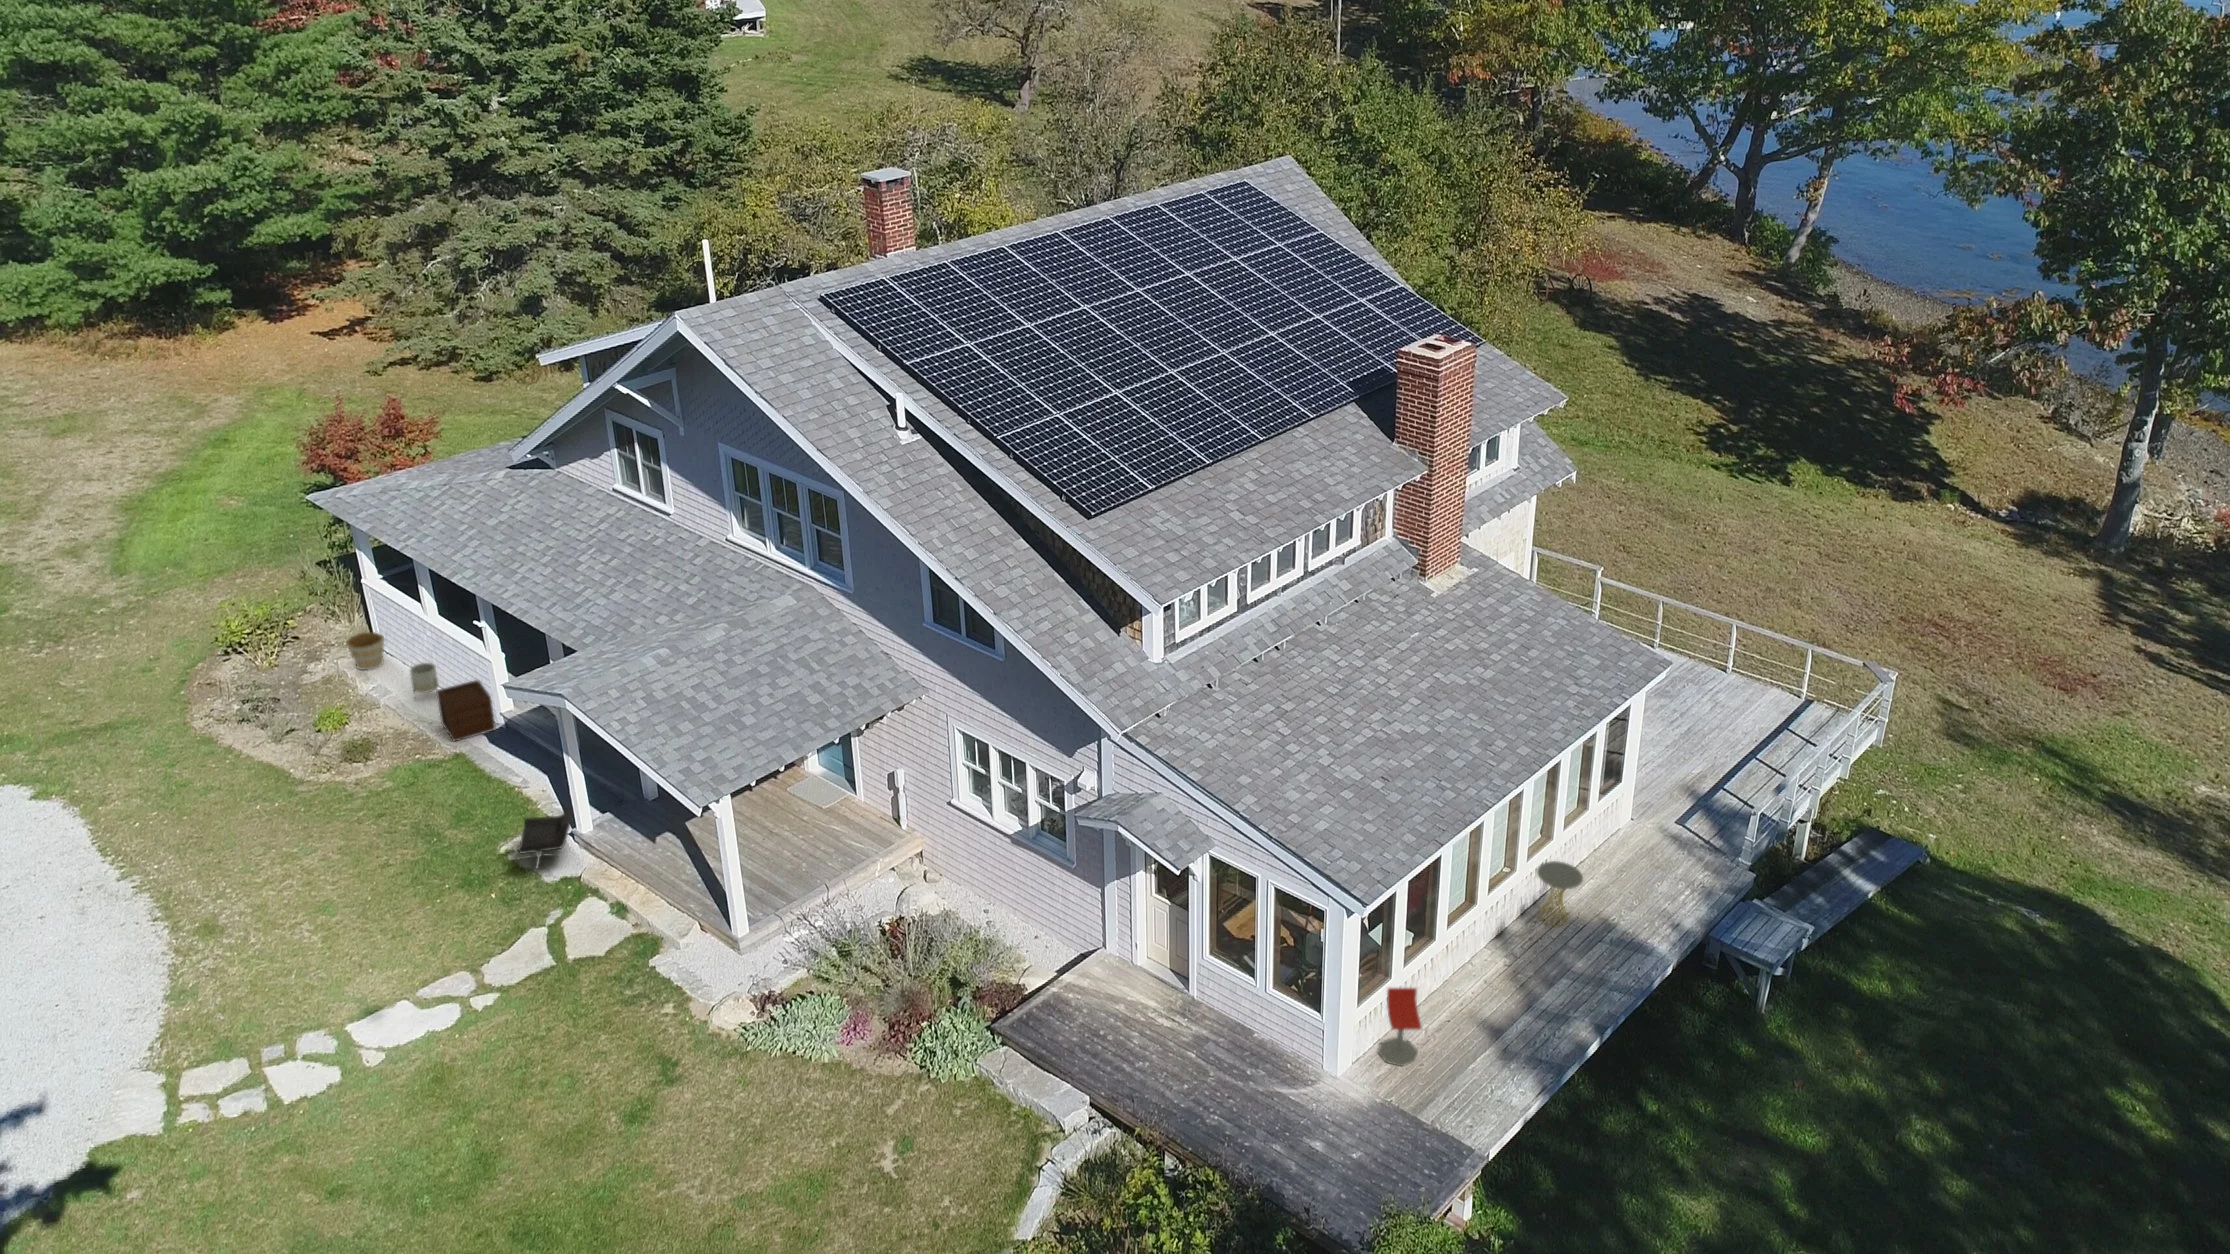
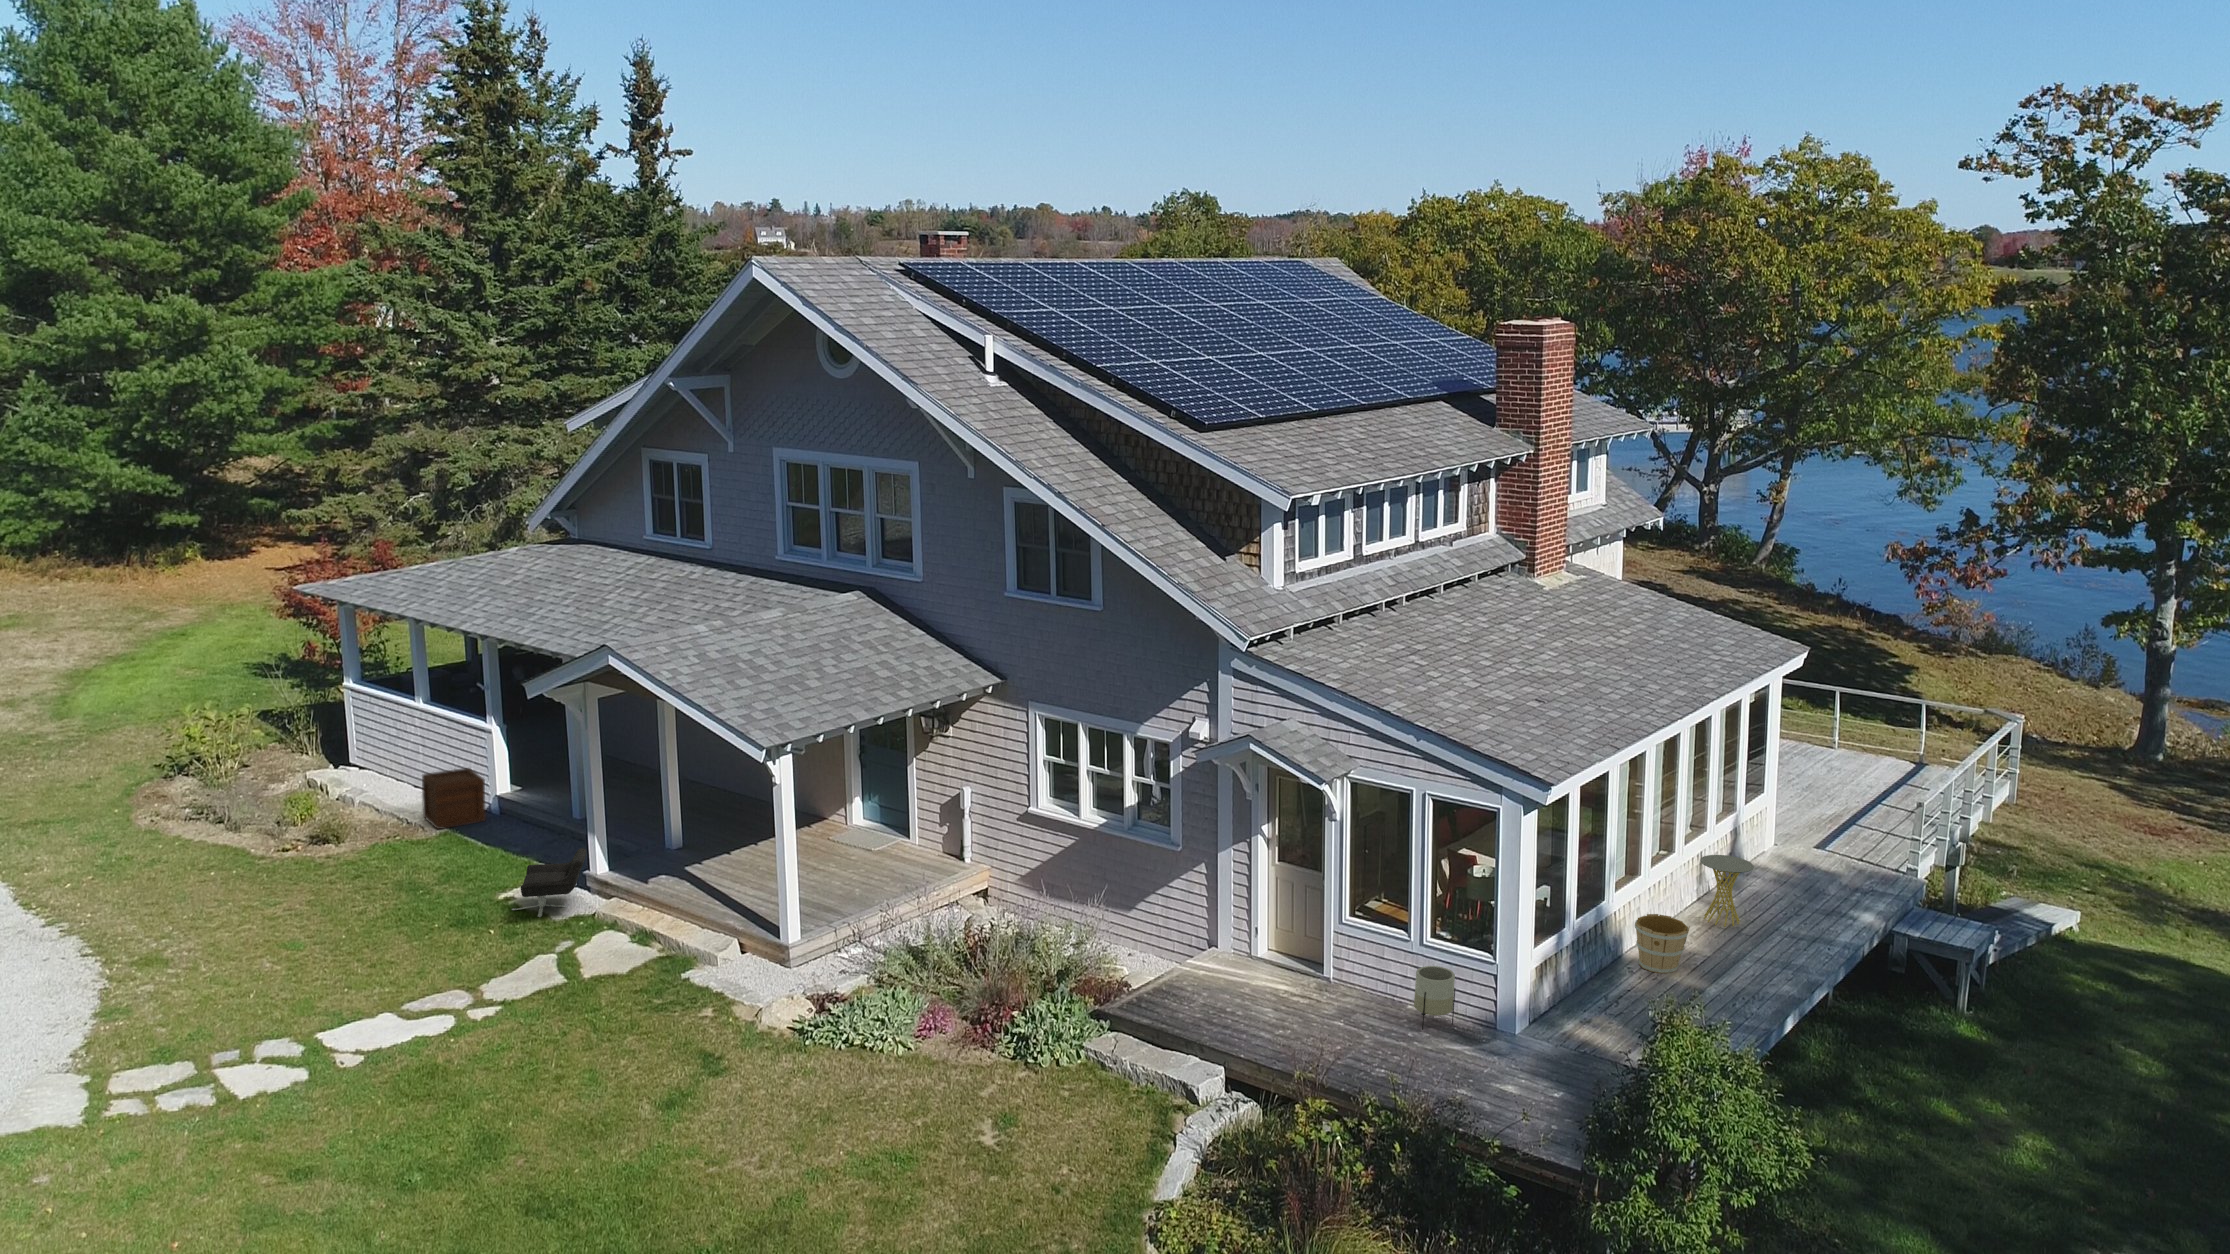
wooden bucket: present [346,632,384,670] -> present [1635,914,1690,974]
planter: present [410,663,439,693] -> present [1414,966,1455,1030]
stool: present [1378,988,1421,1066] -> none [1558,931,1613,1024]

